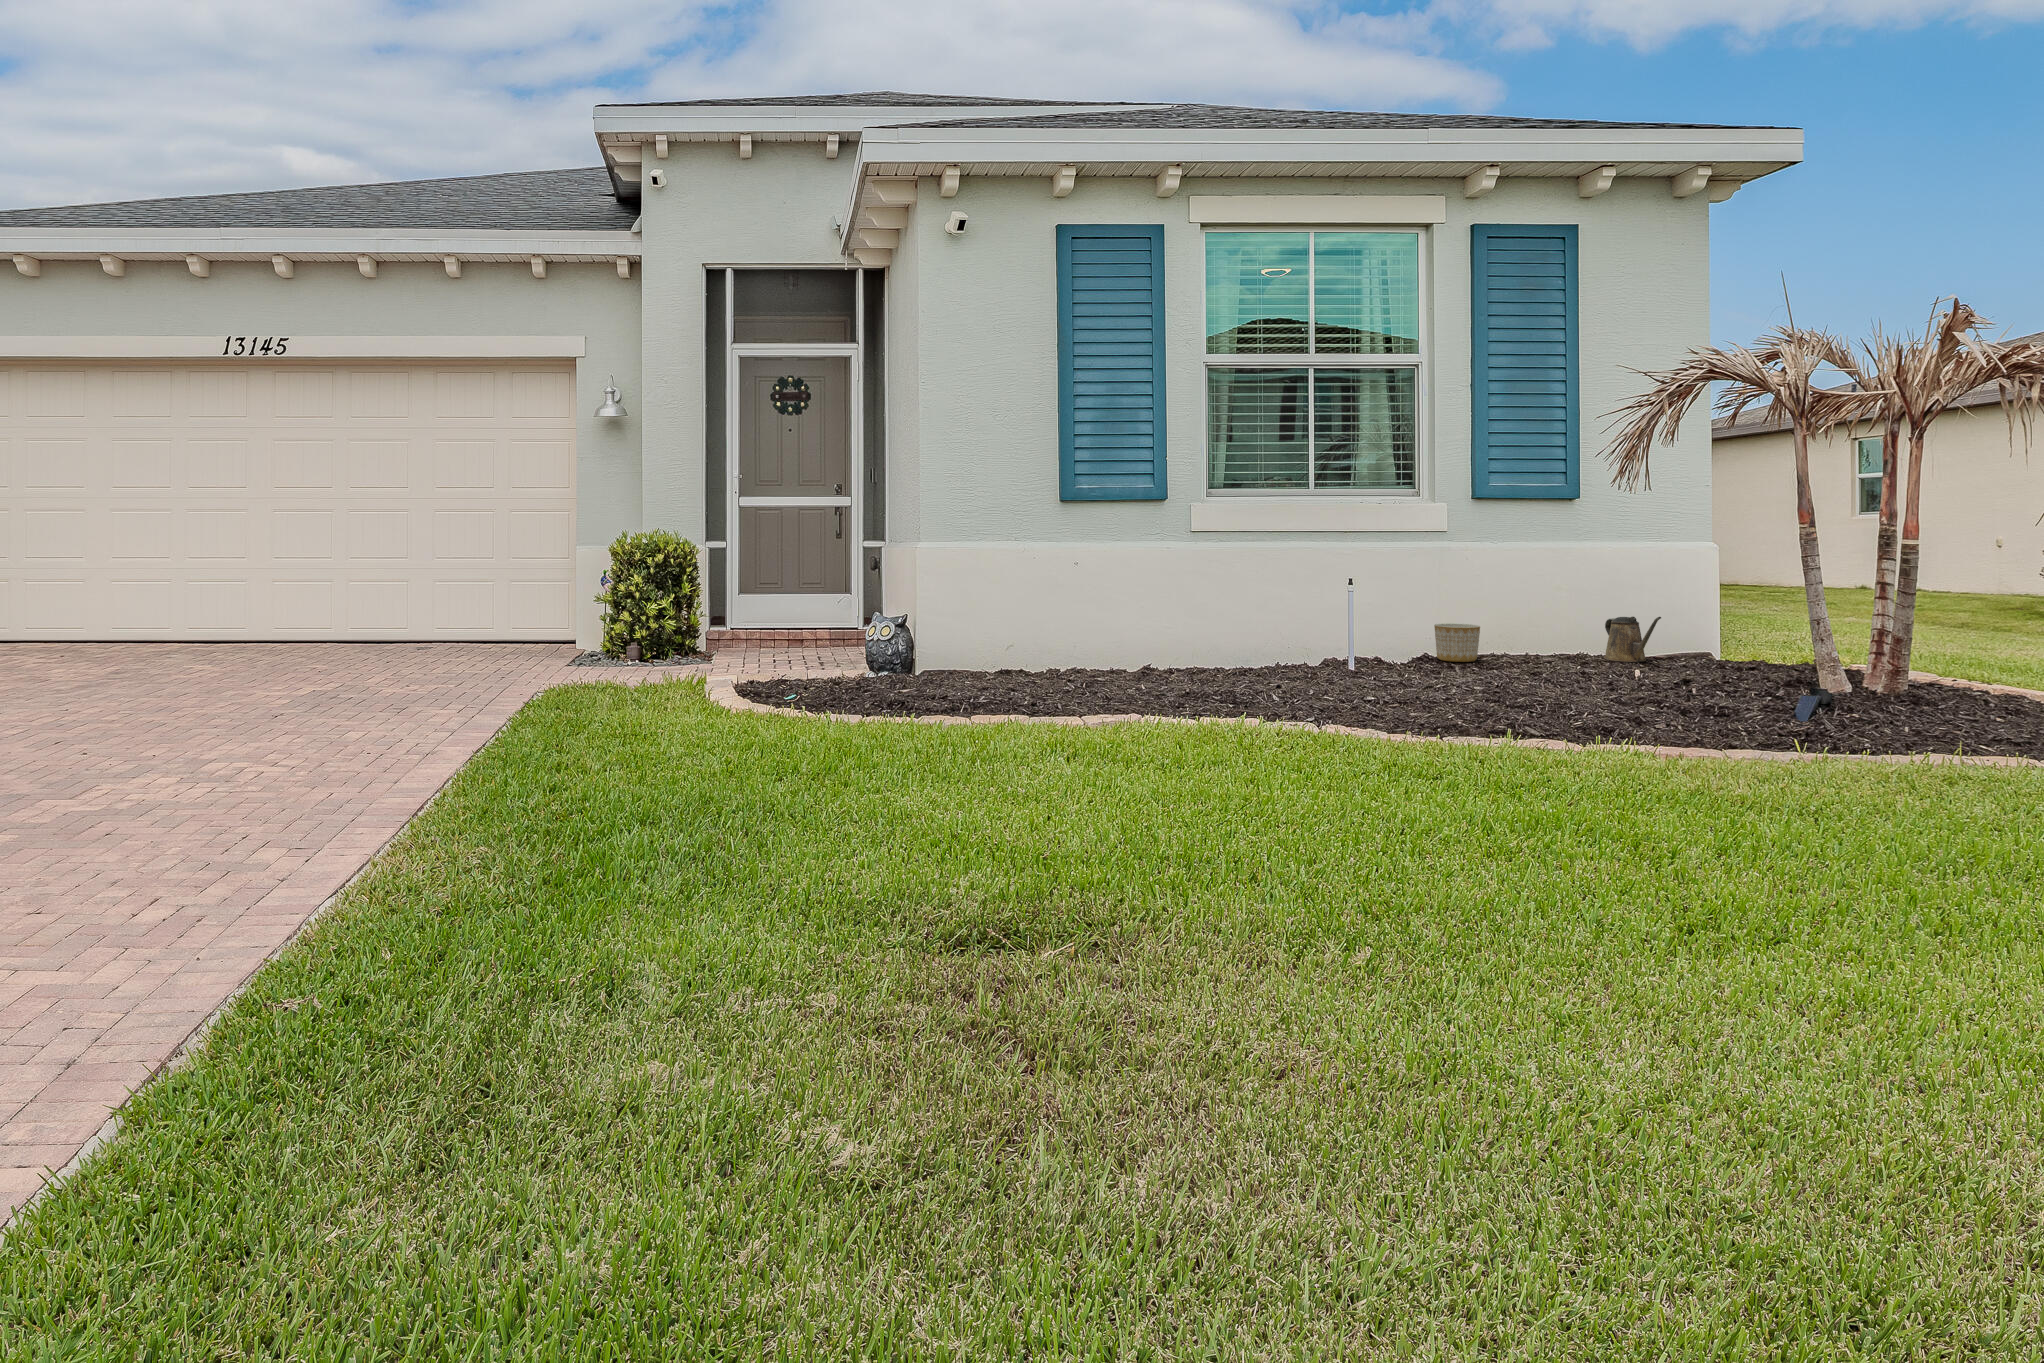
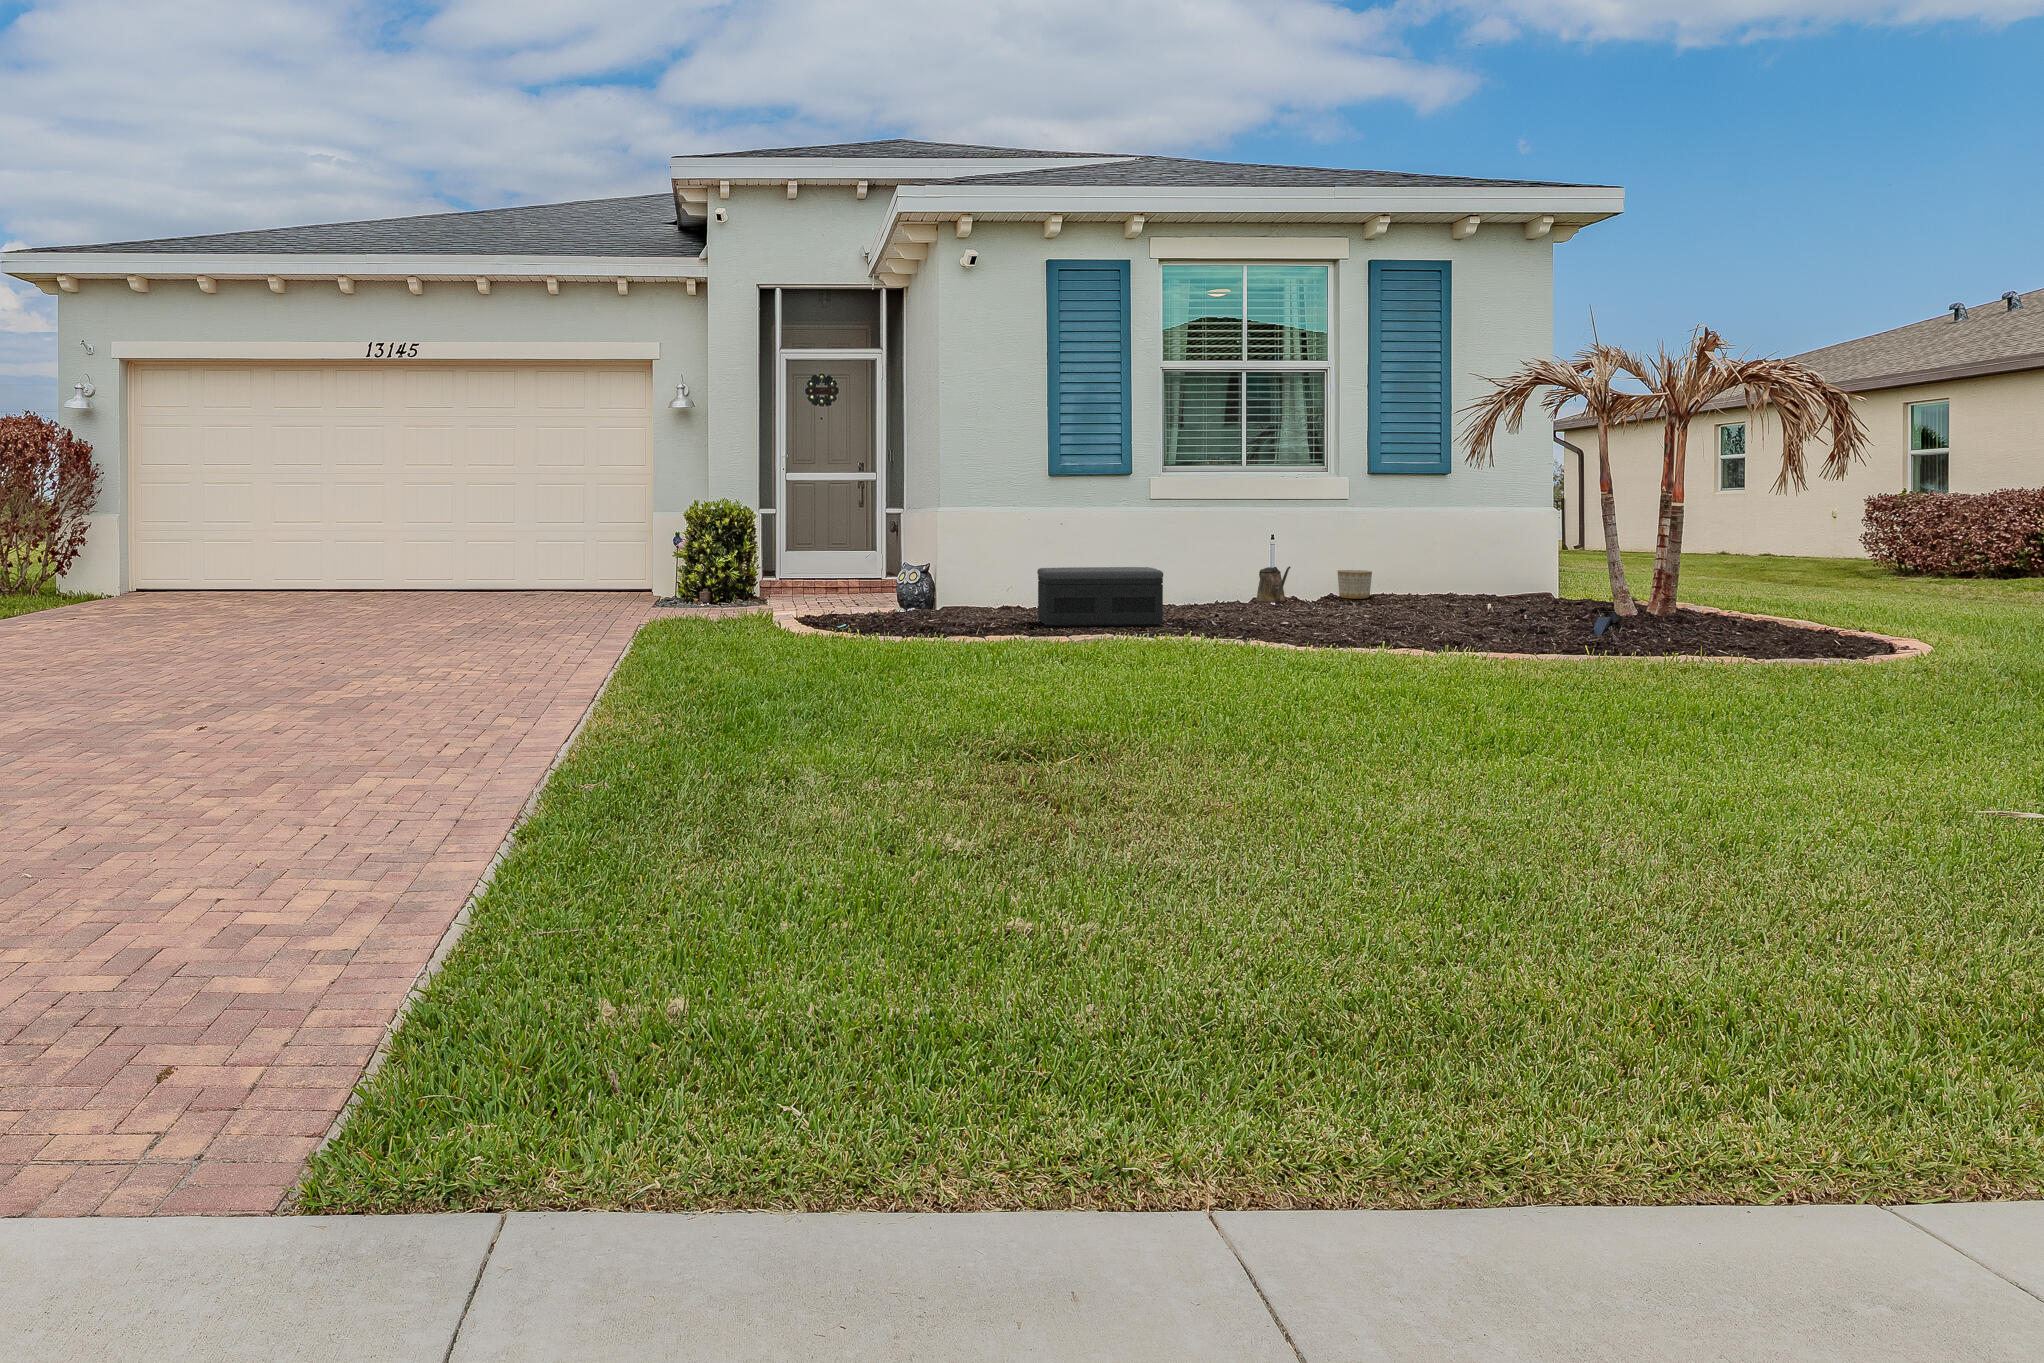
watering can: present [1604,617,1661,662] -> present [1256,566,1291,602]
storage bench: none [1045,620,1209,698] -> present [1037,567,1163,627]

